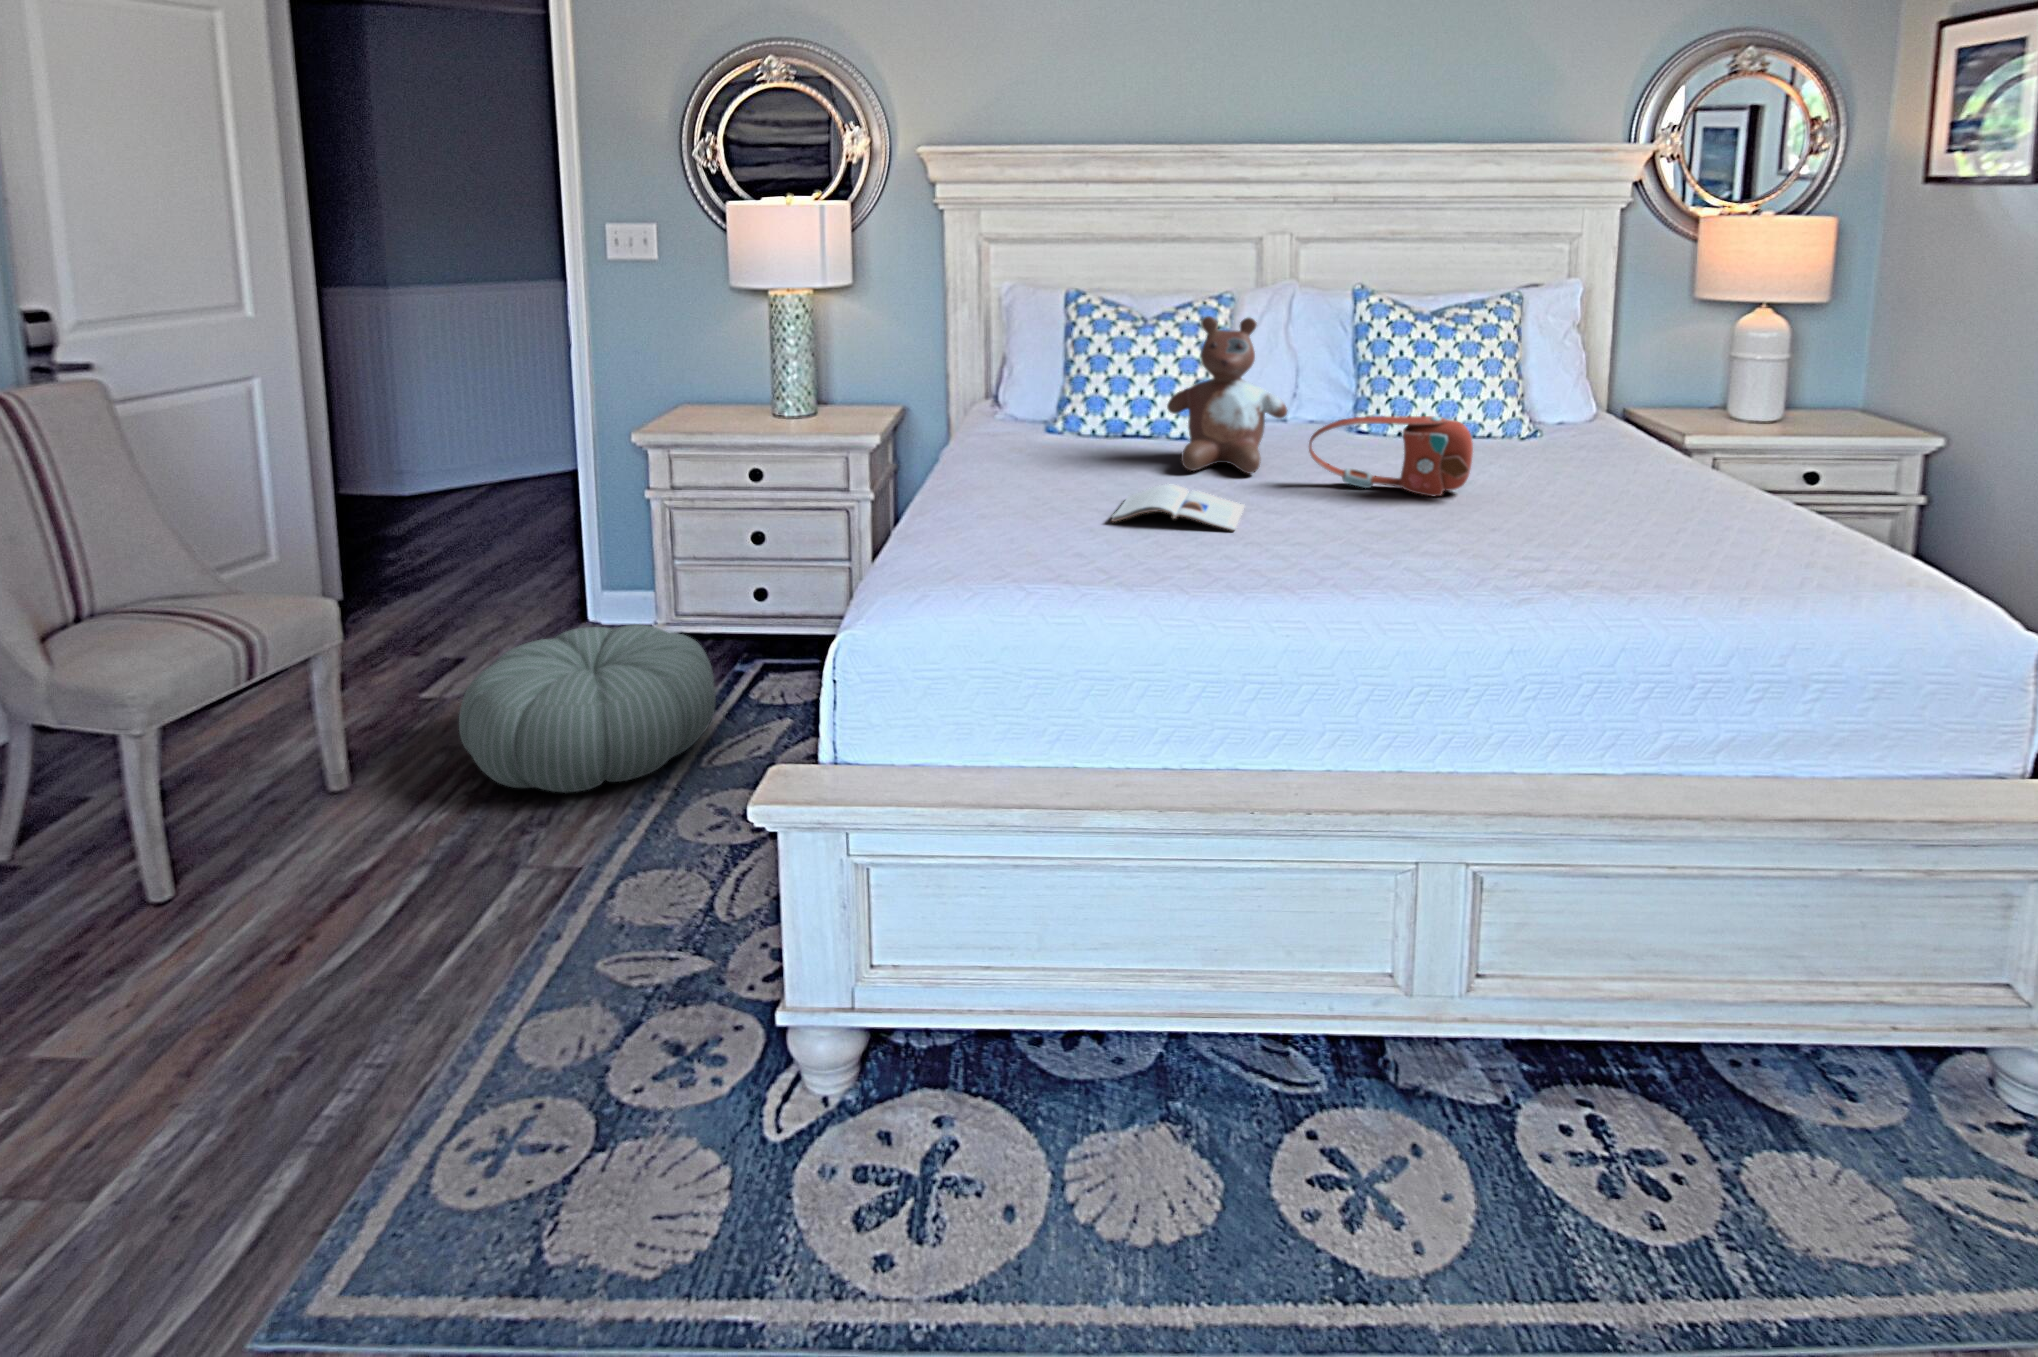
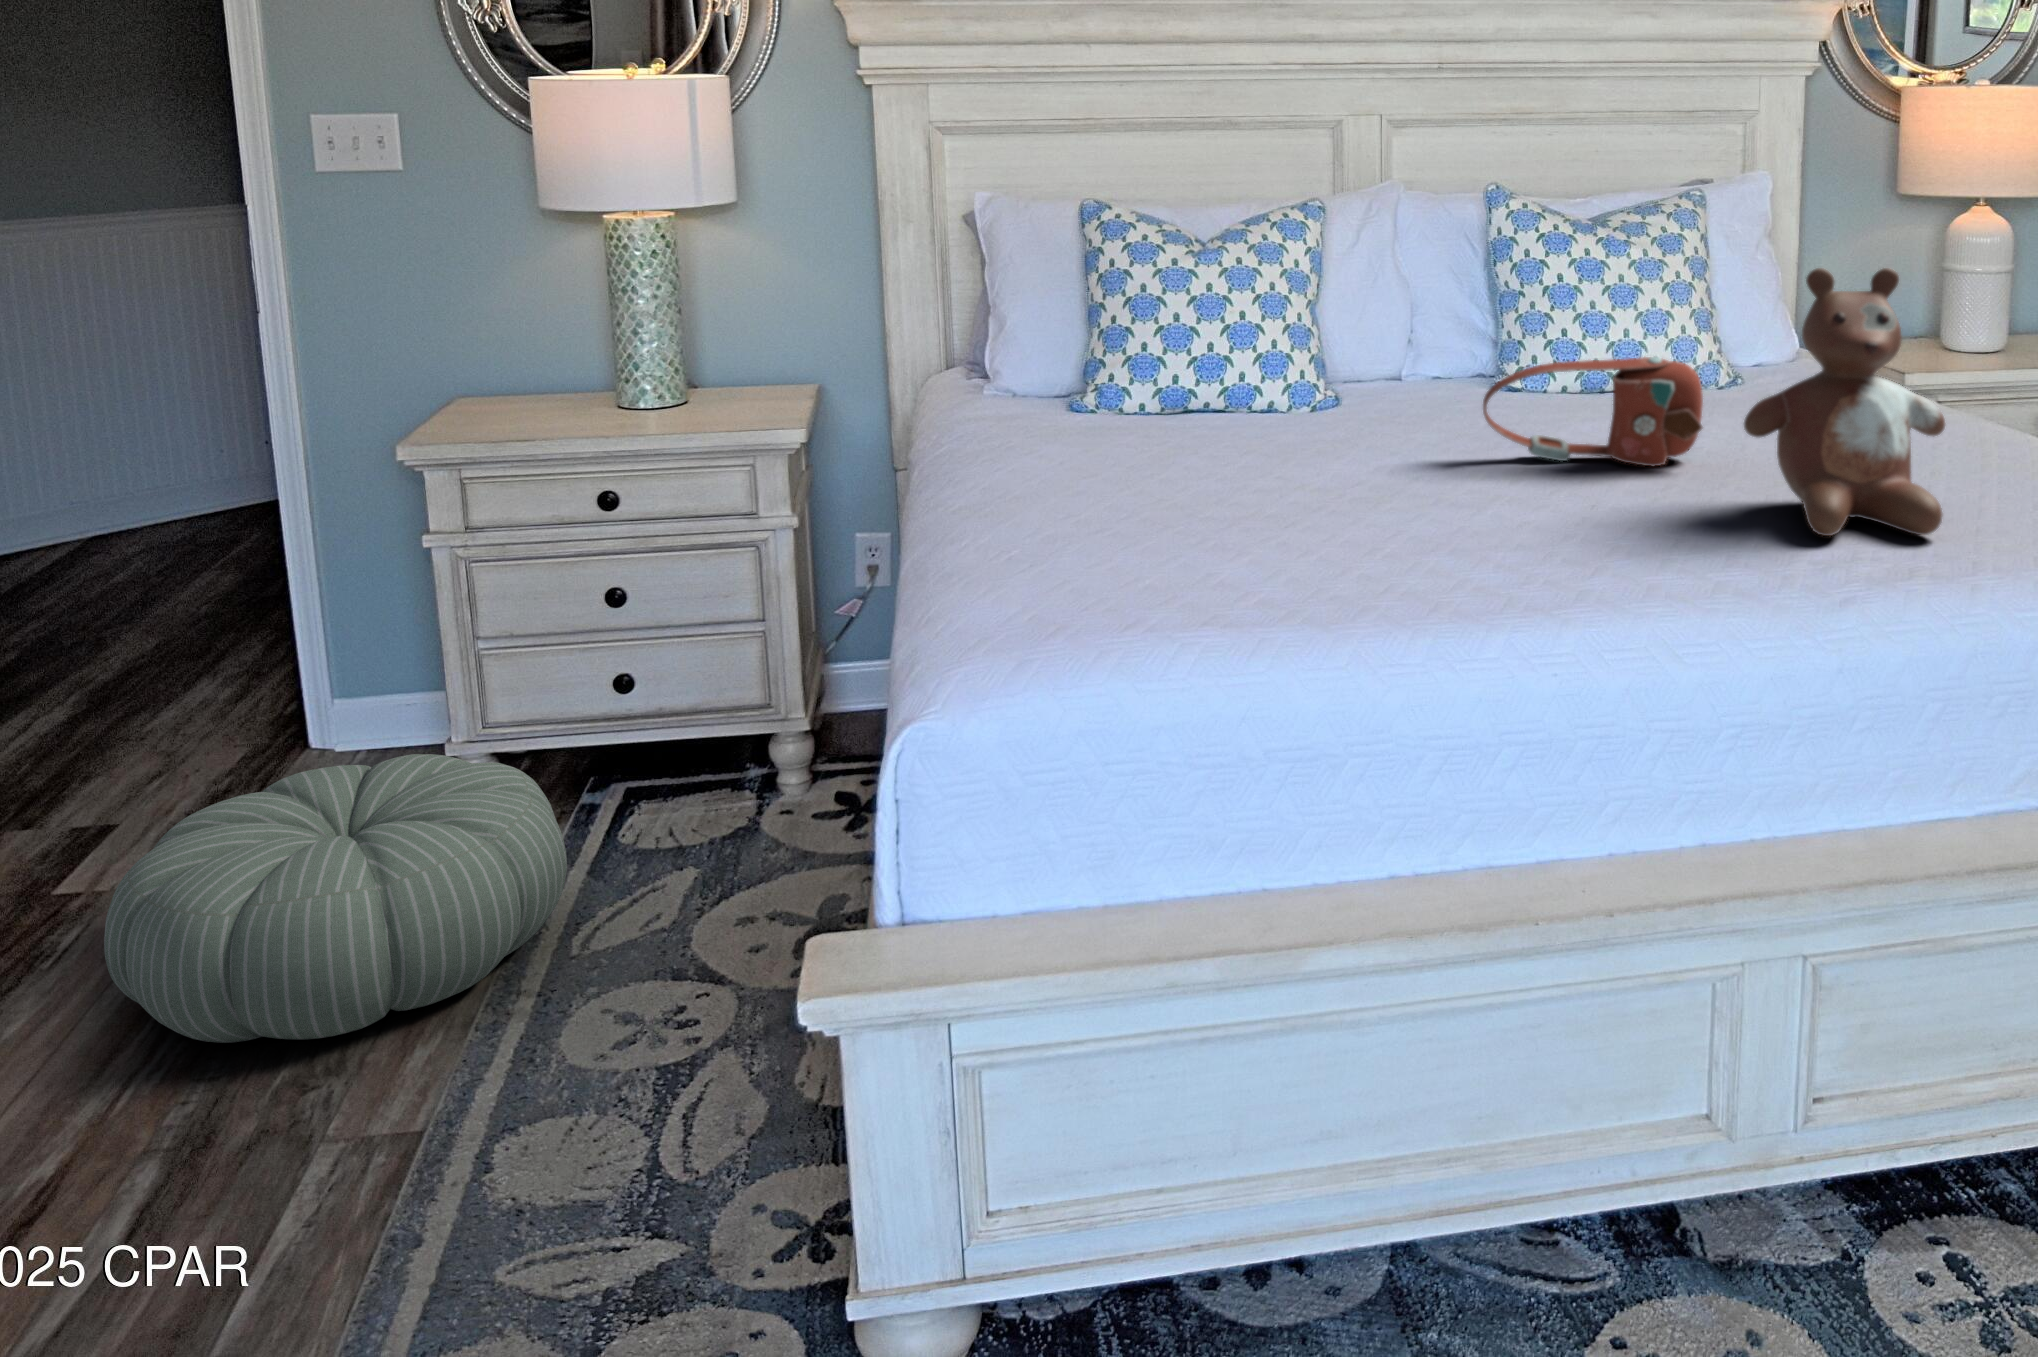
stuffed bear: present [1167,316,1287,474] -> present [1744,268,1945,536]
magazine: present [1112,484,1244,531] -> none [1233,471,1416,531]

